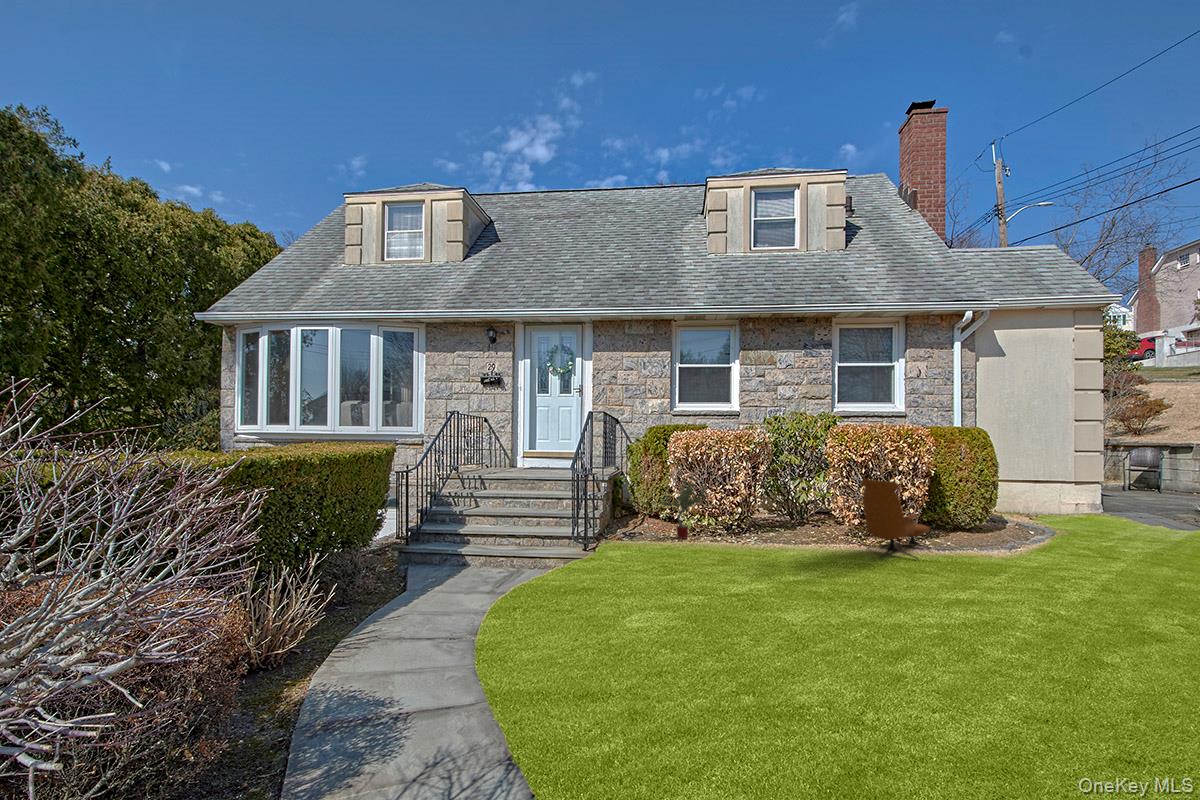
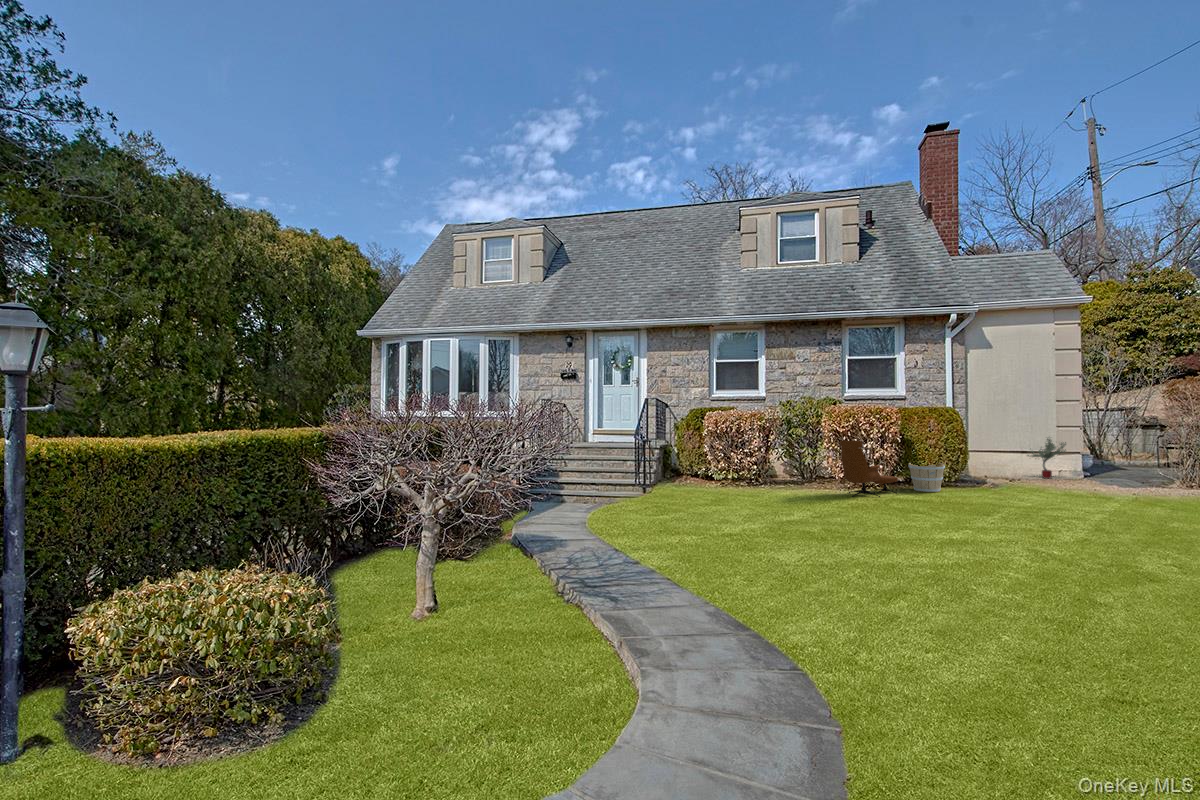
potted tree: present [660,478,705,539] -> present [1027,437,1066,479]
wooden bucket: none [936,503,986,545] -> present [908,463,945,492]

